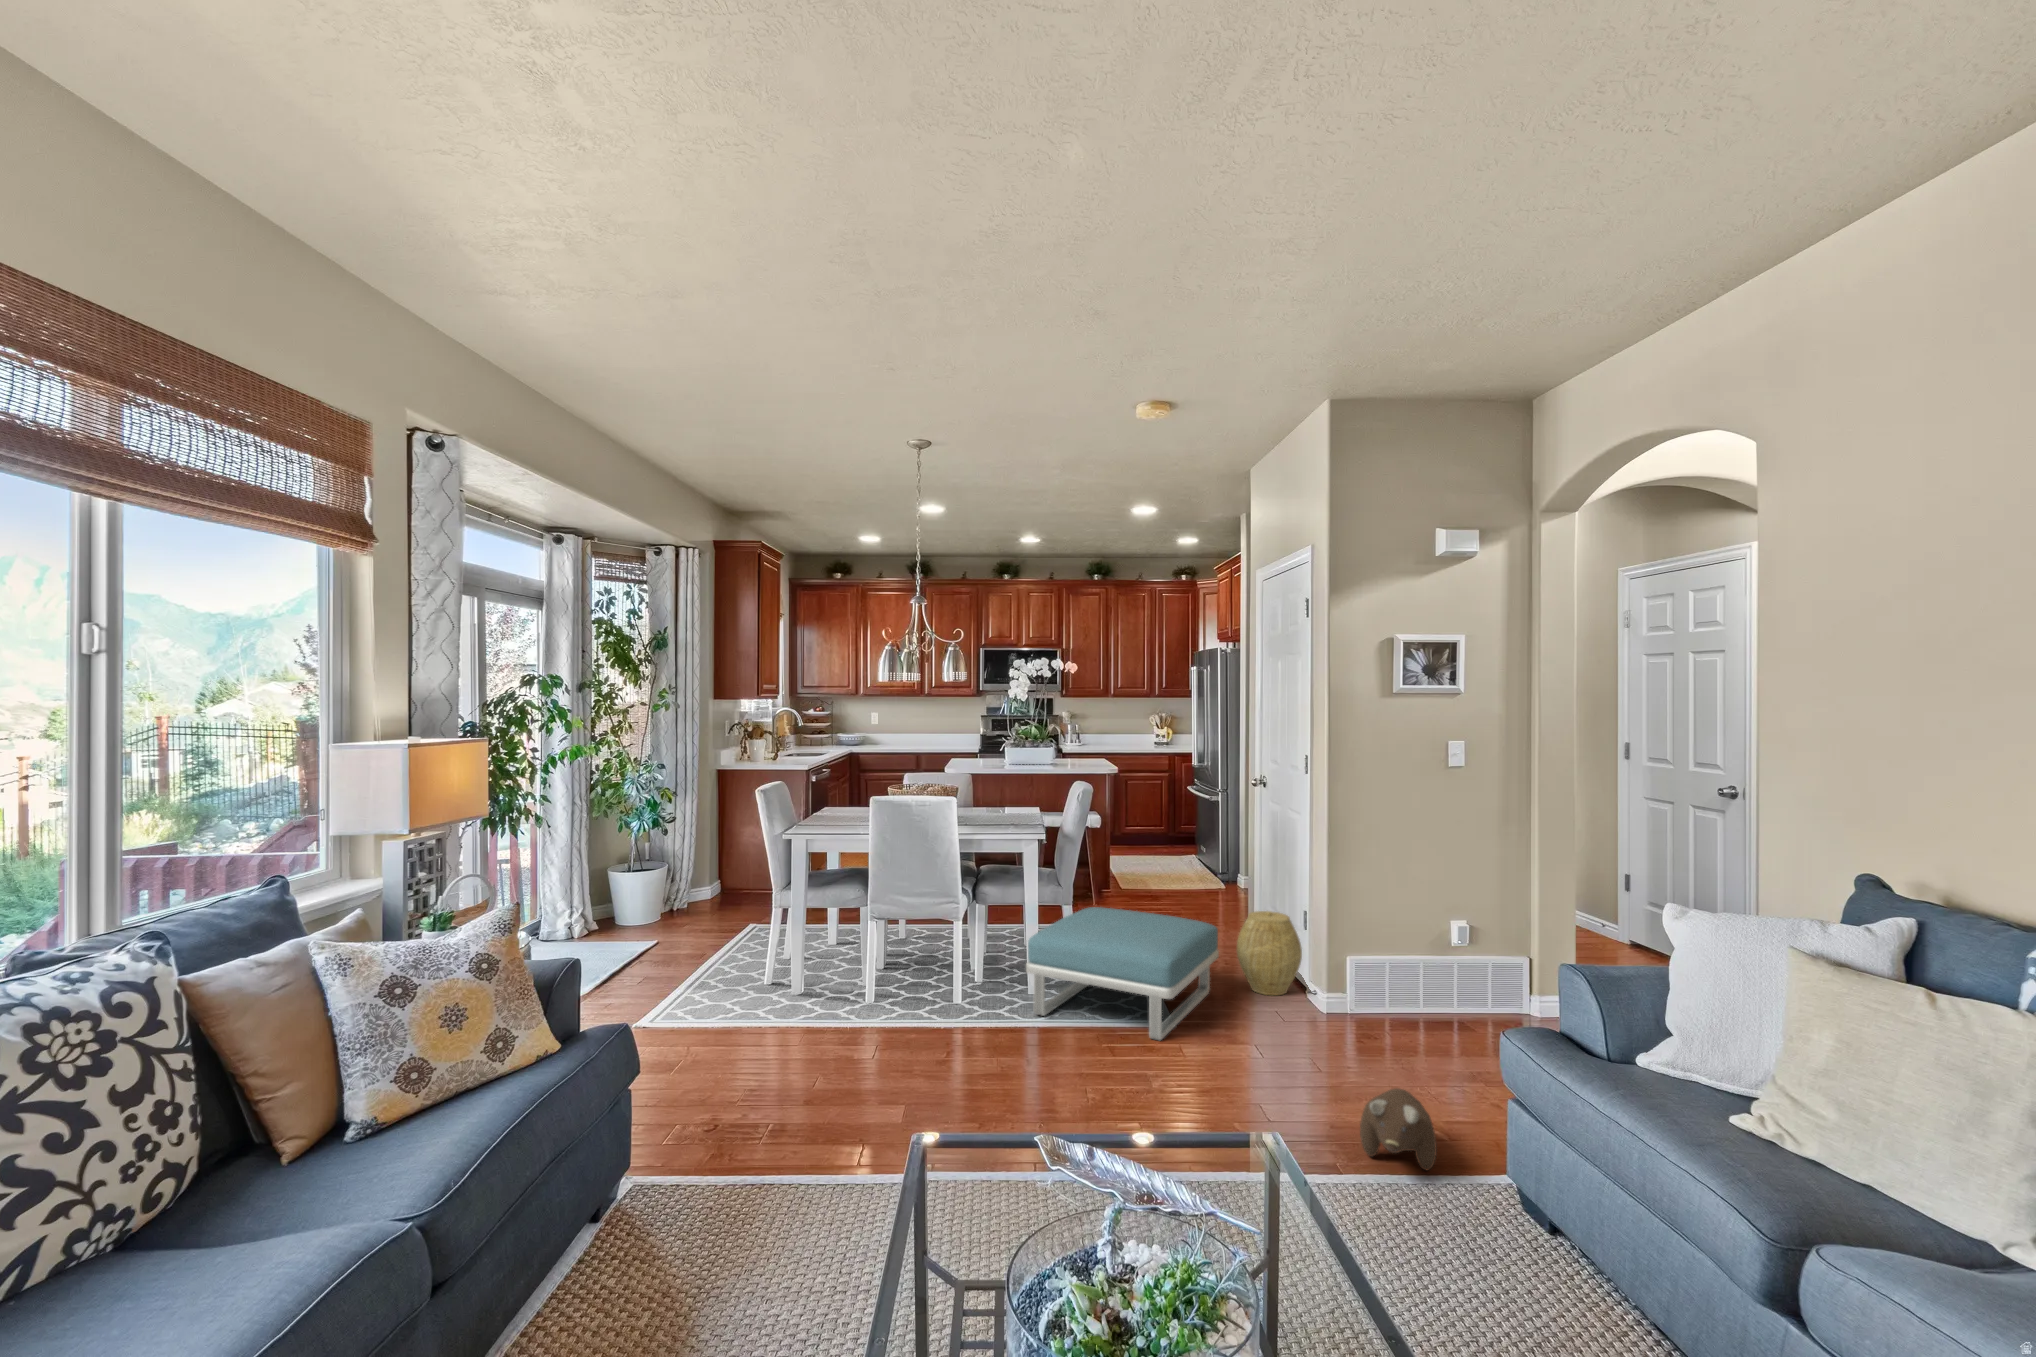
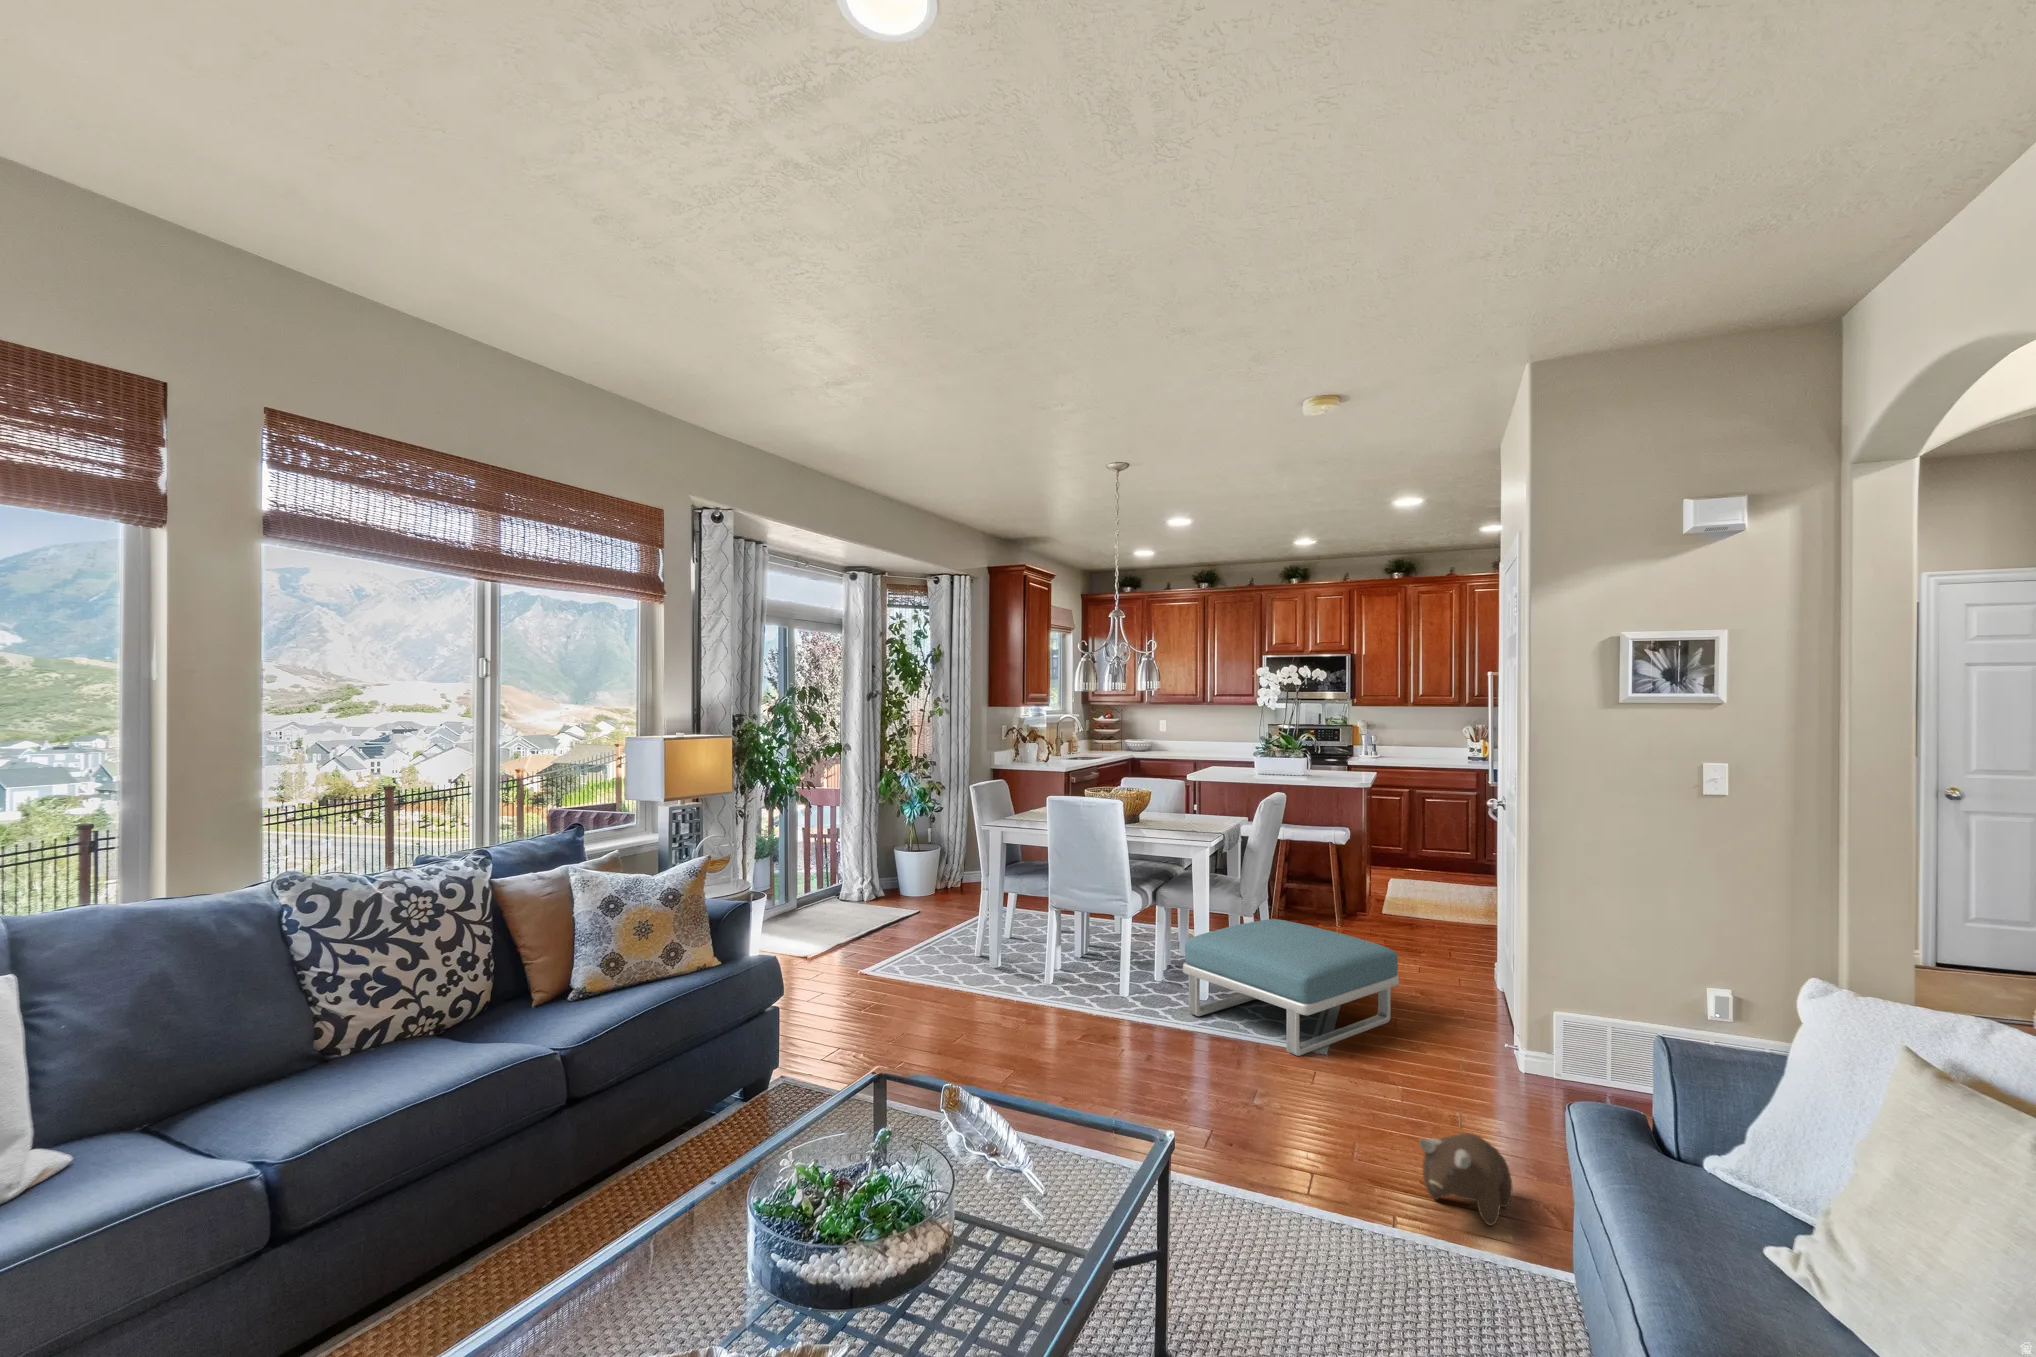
woven basket: present [1237,911,1302,996] -> none [1426,942,1502,1036]

